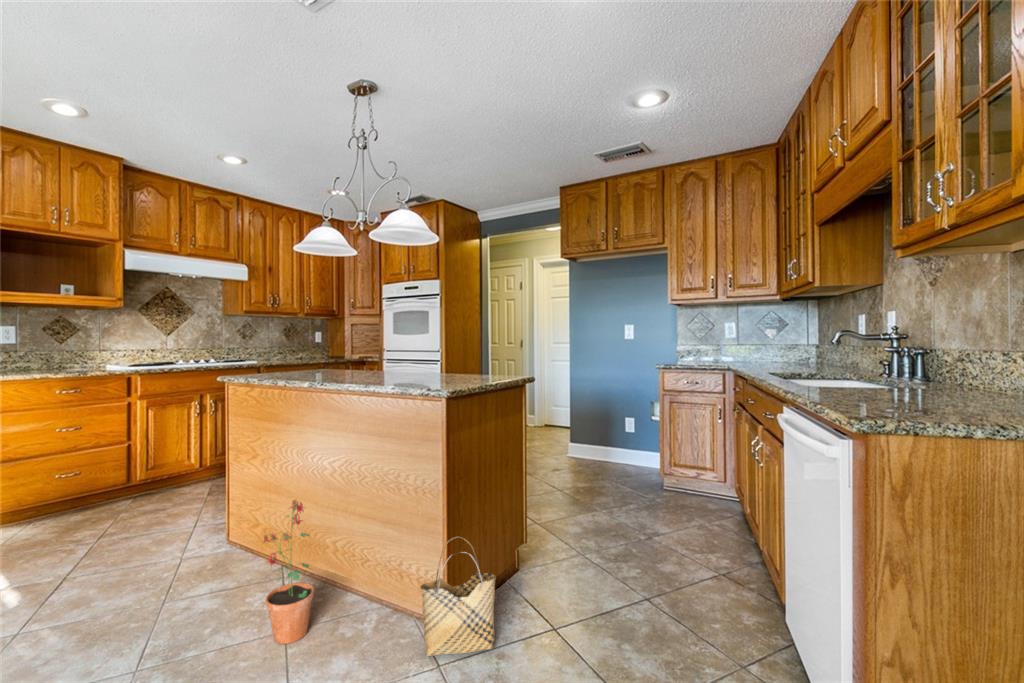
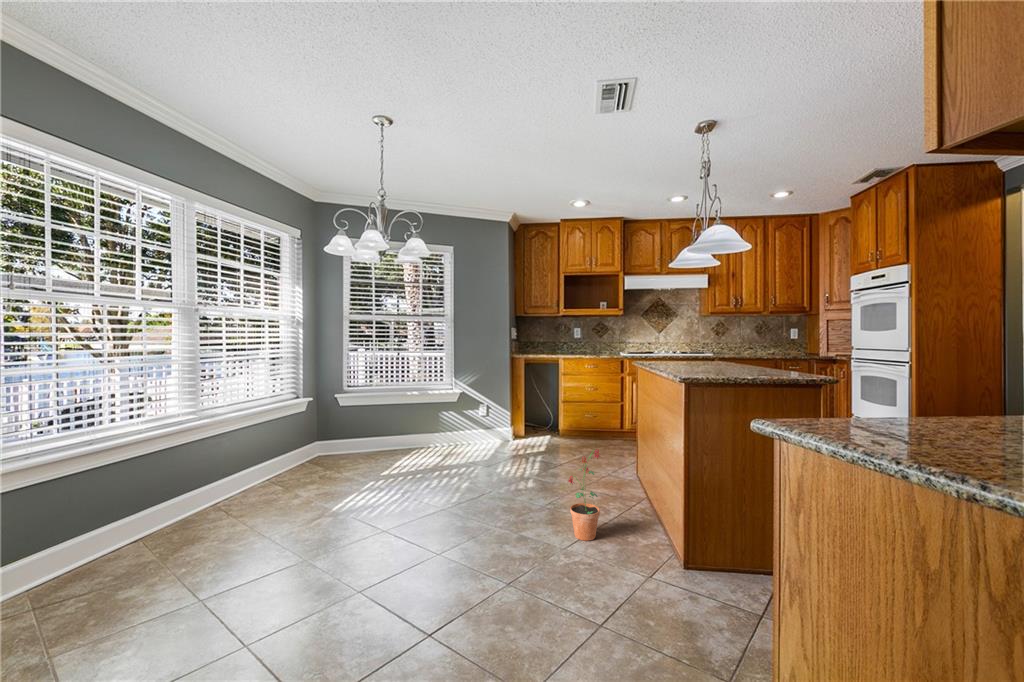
woven basket: present [420,536,496,656] -> none [619,514,682,622]

